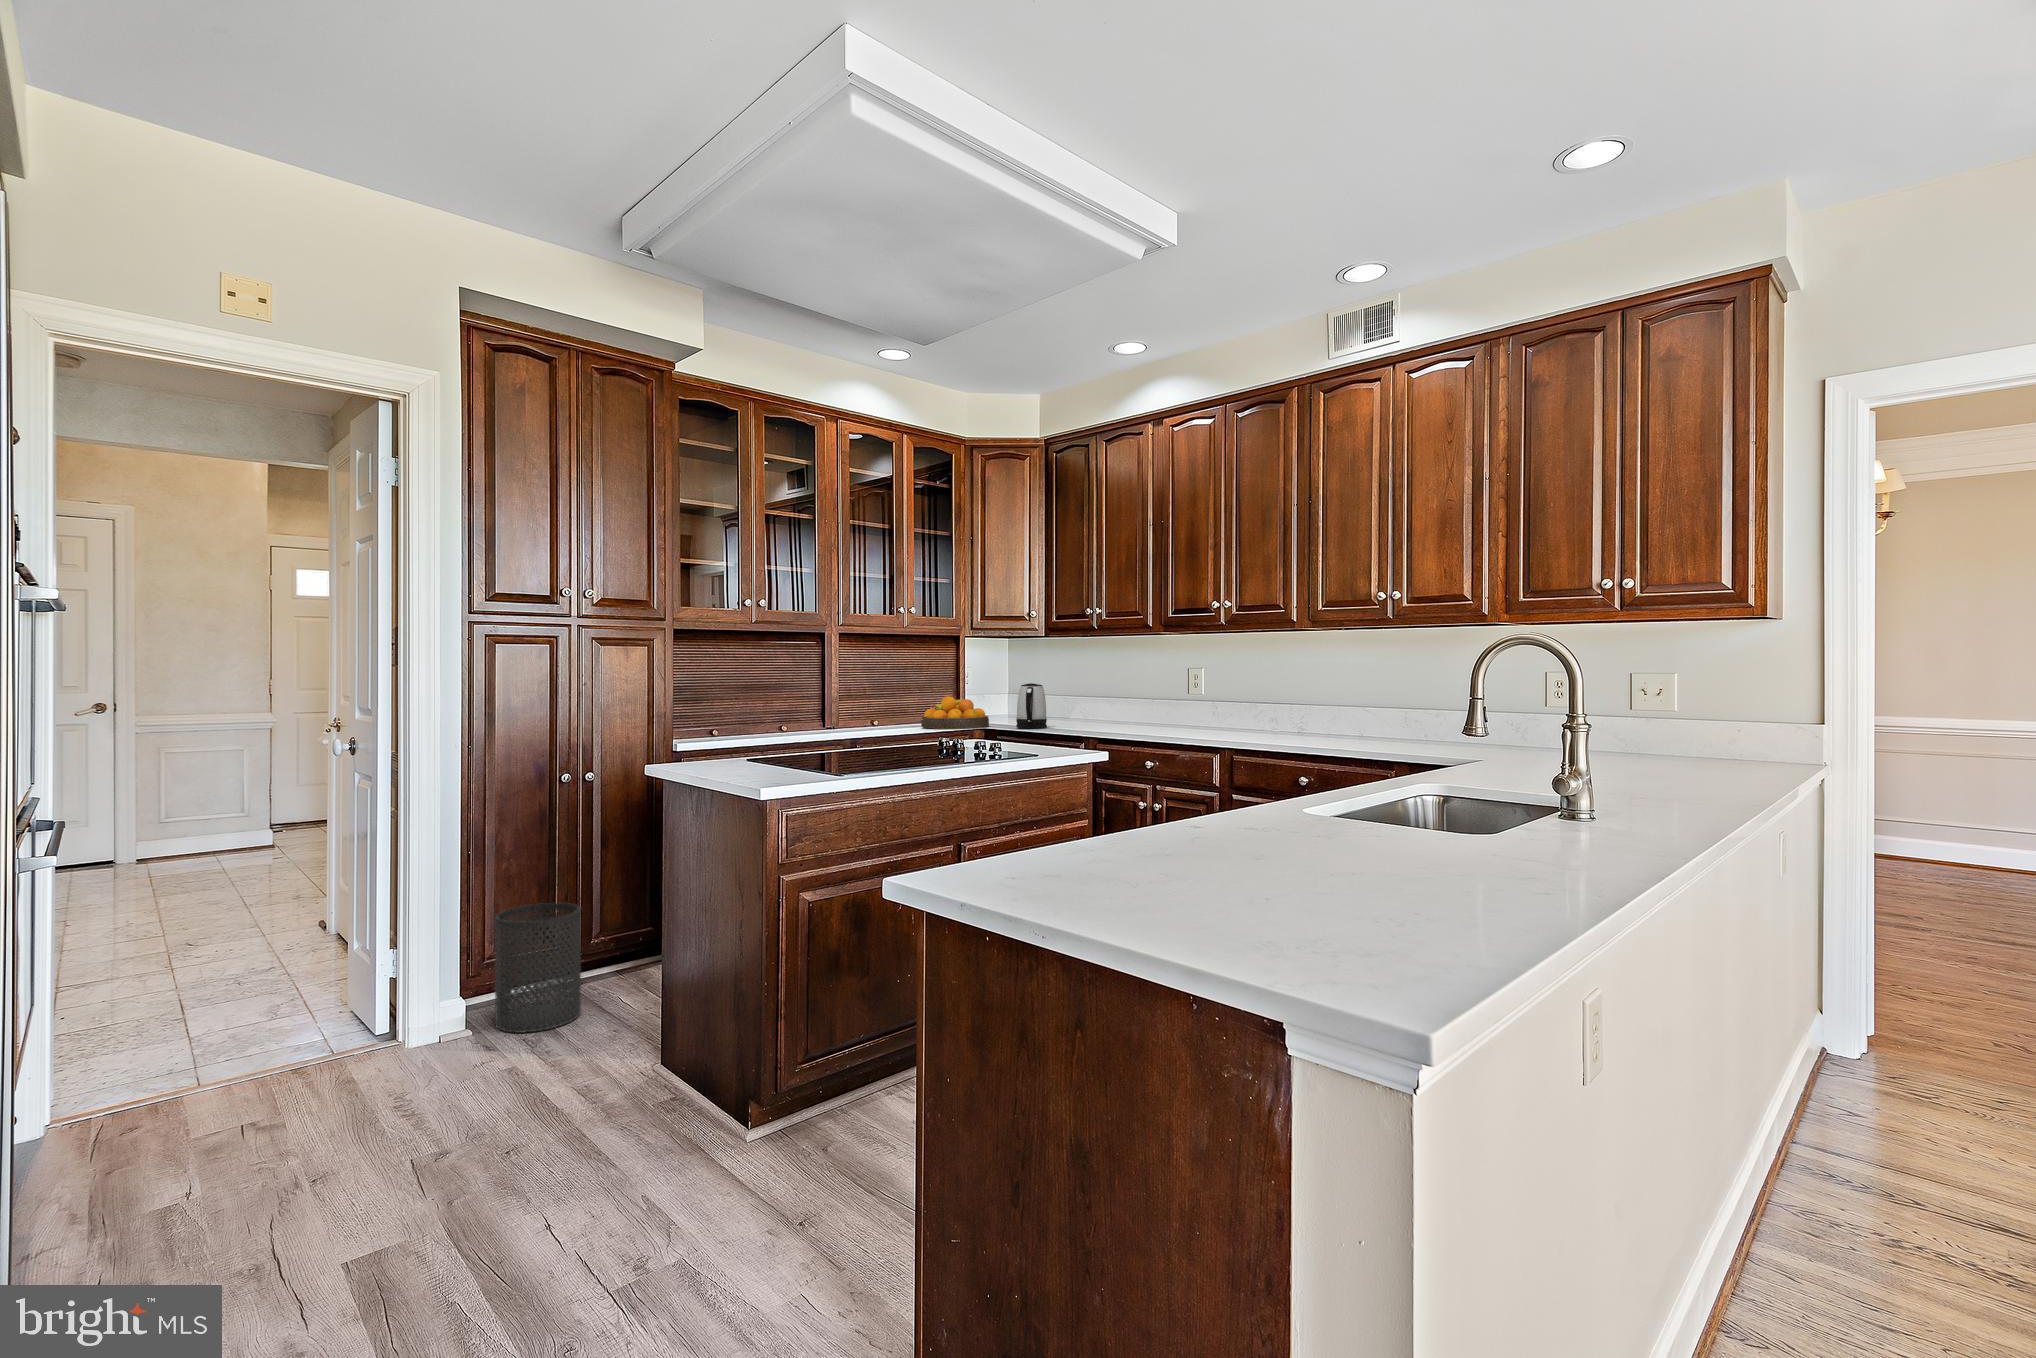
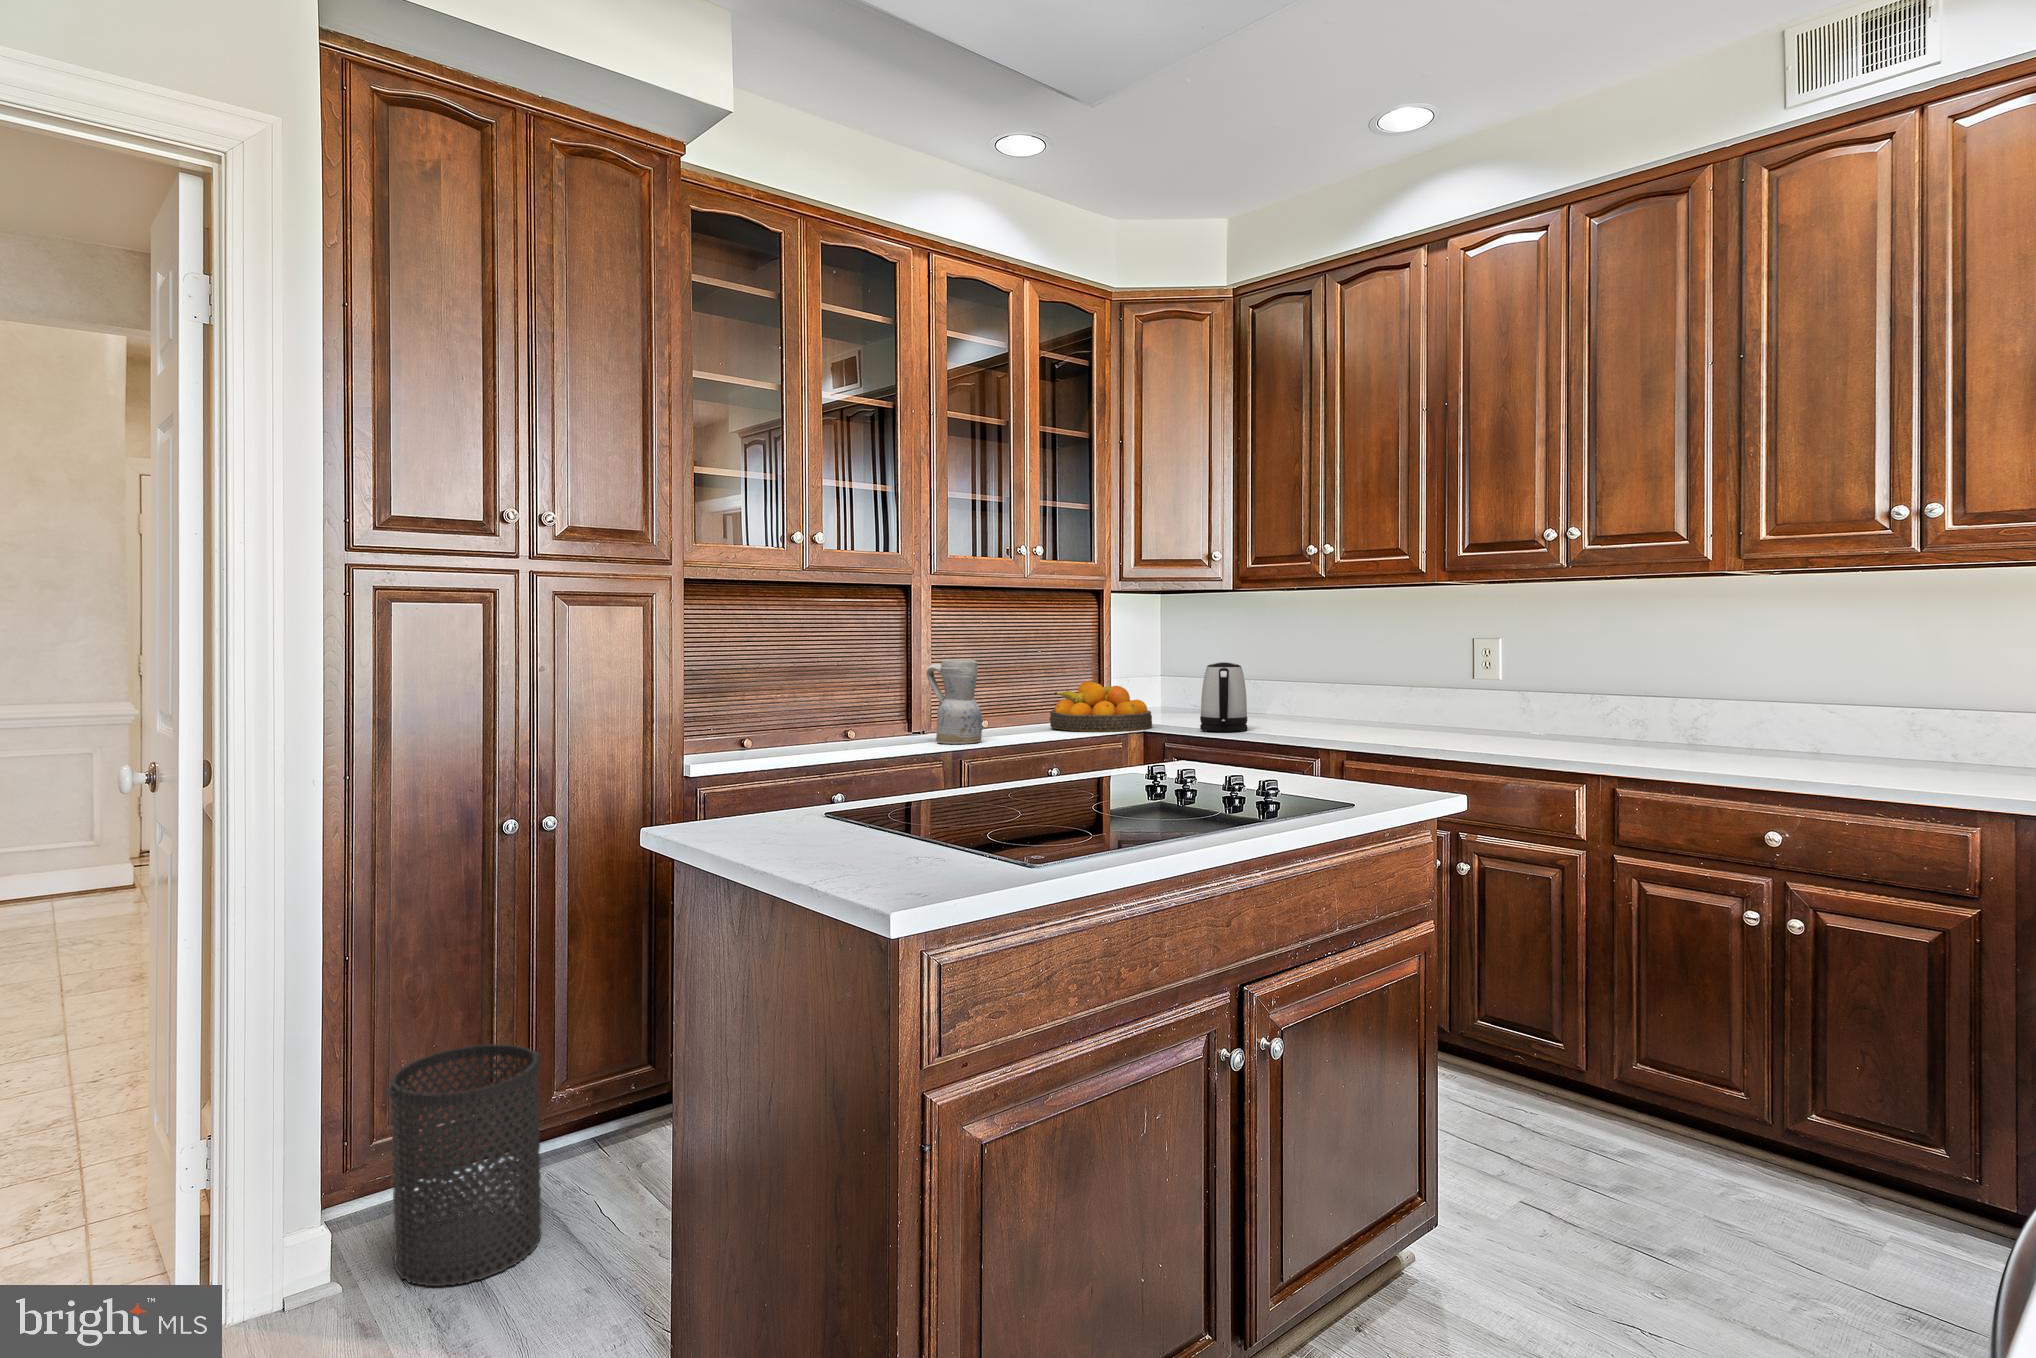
ceramic pitcher: none [833,680,869,735] -> present [927,659,982,744]

